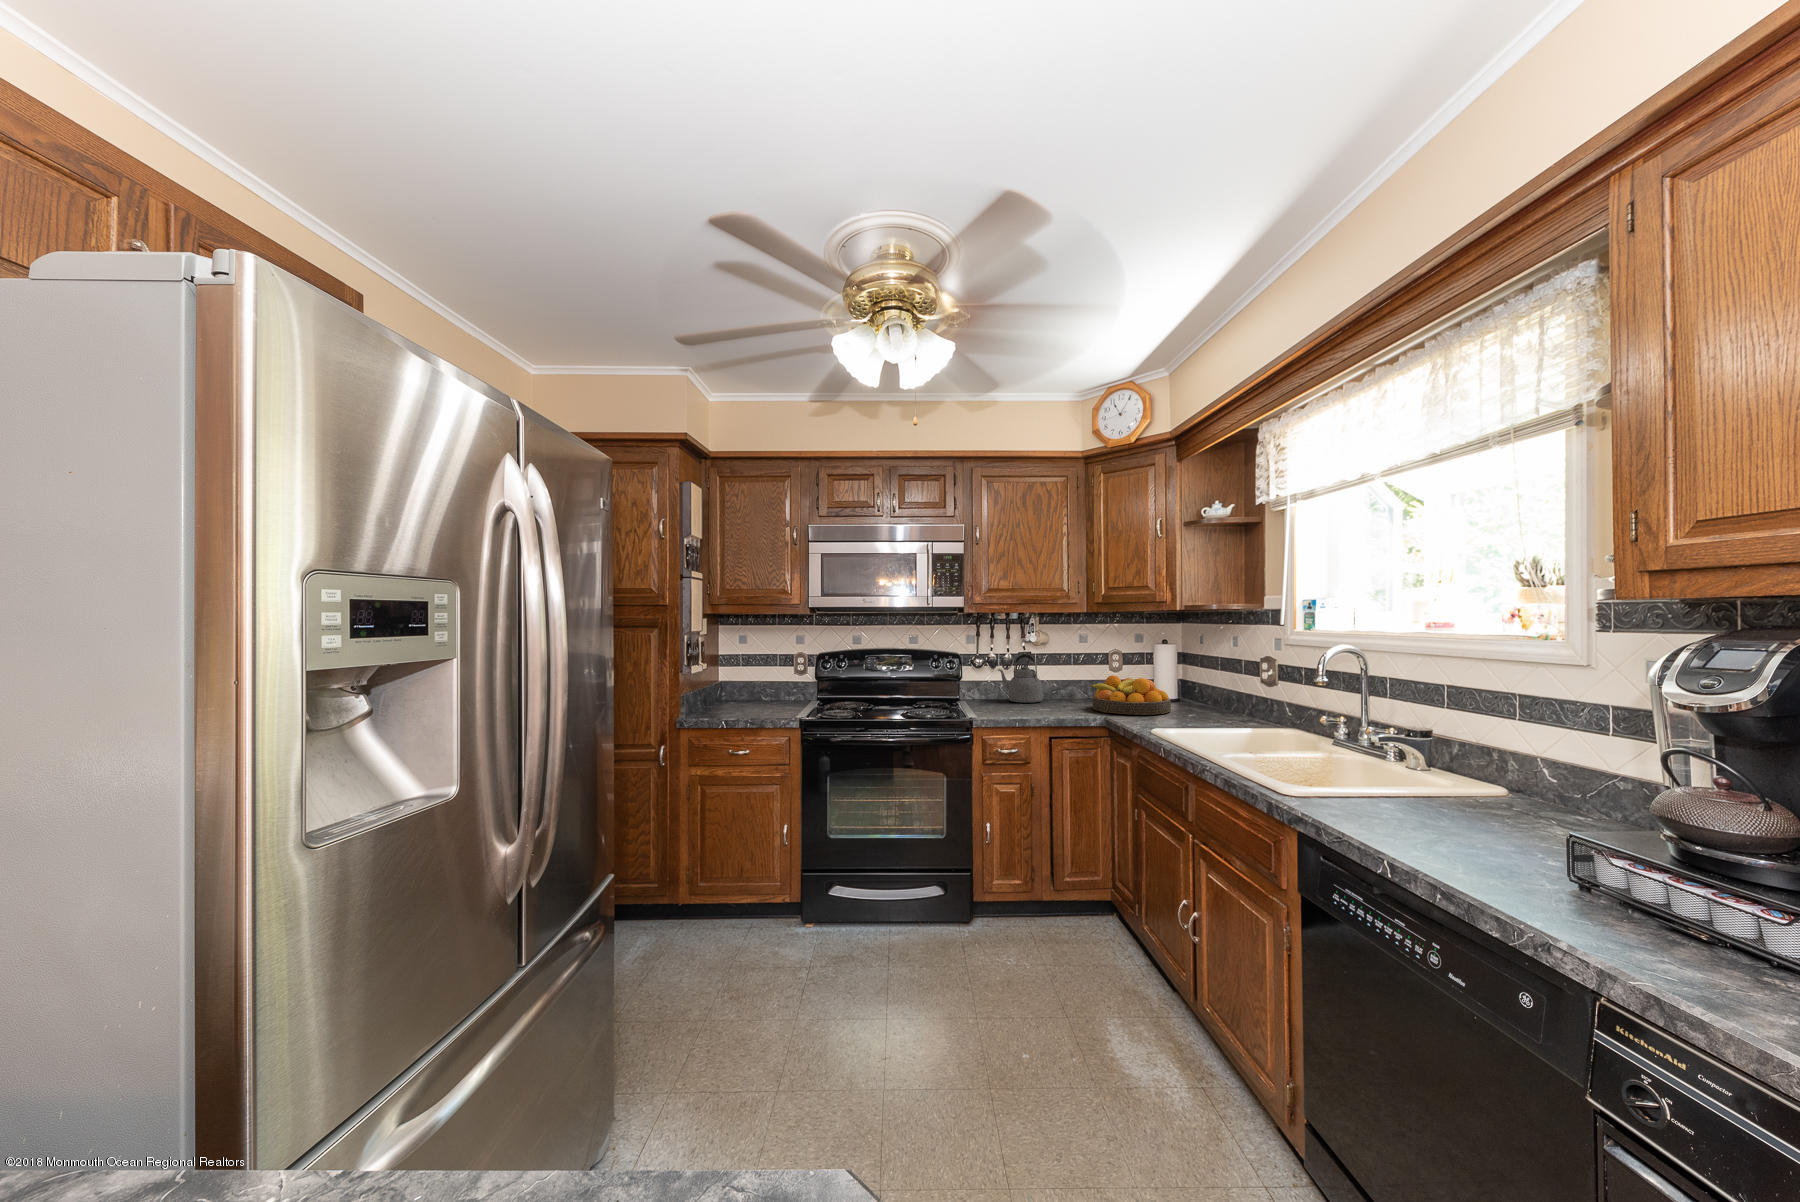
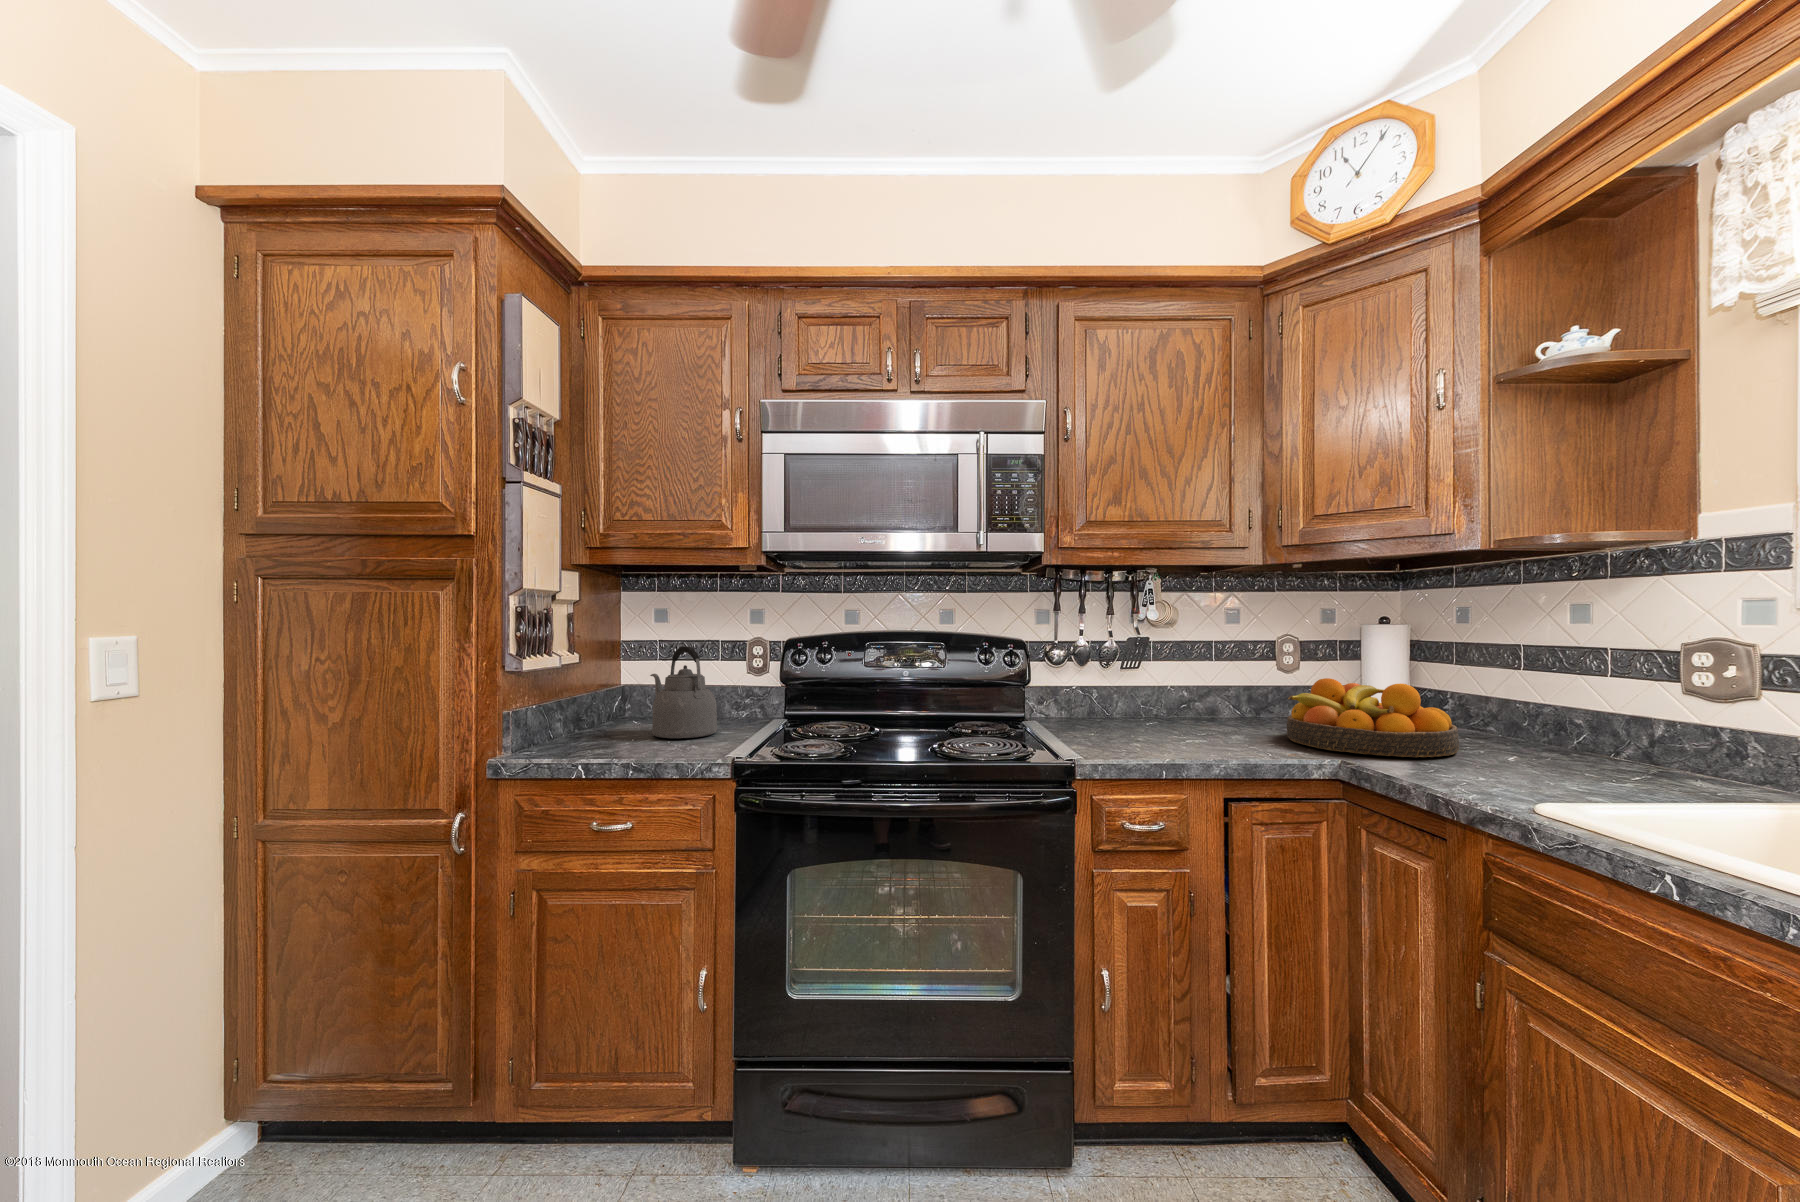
kettle: present [998,654,1042,702] -> present [650,646,717,738]

